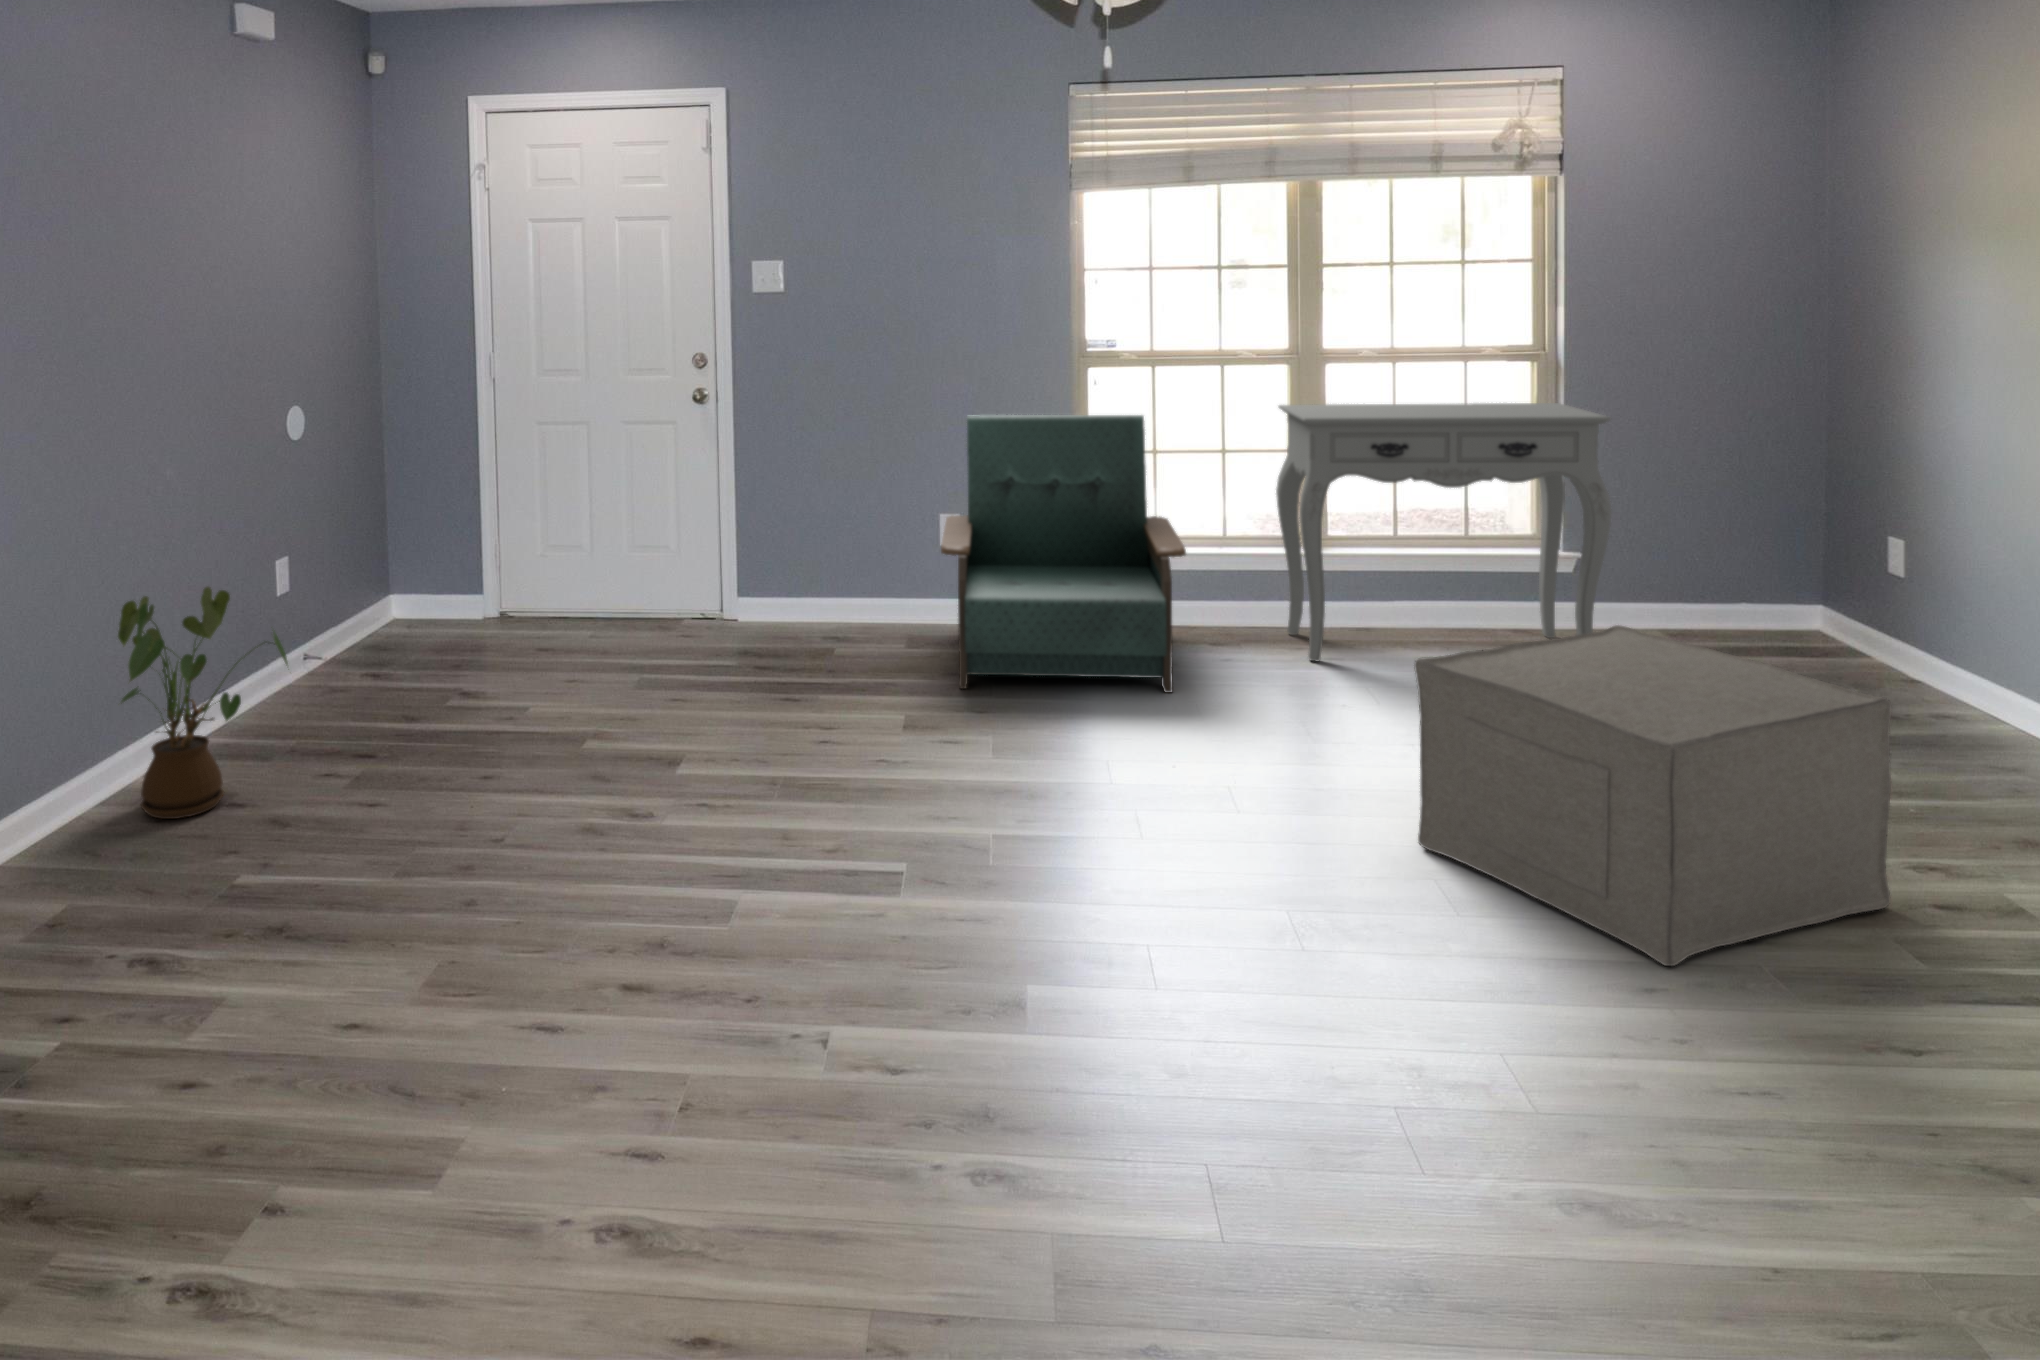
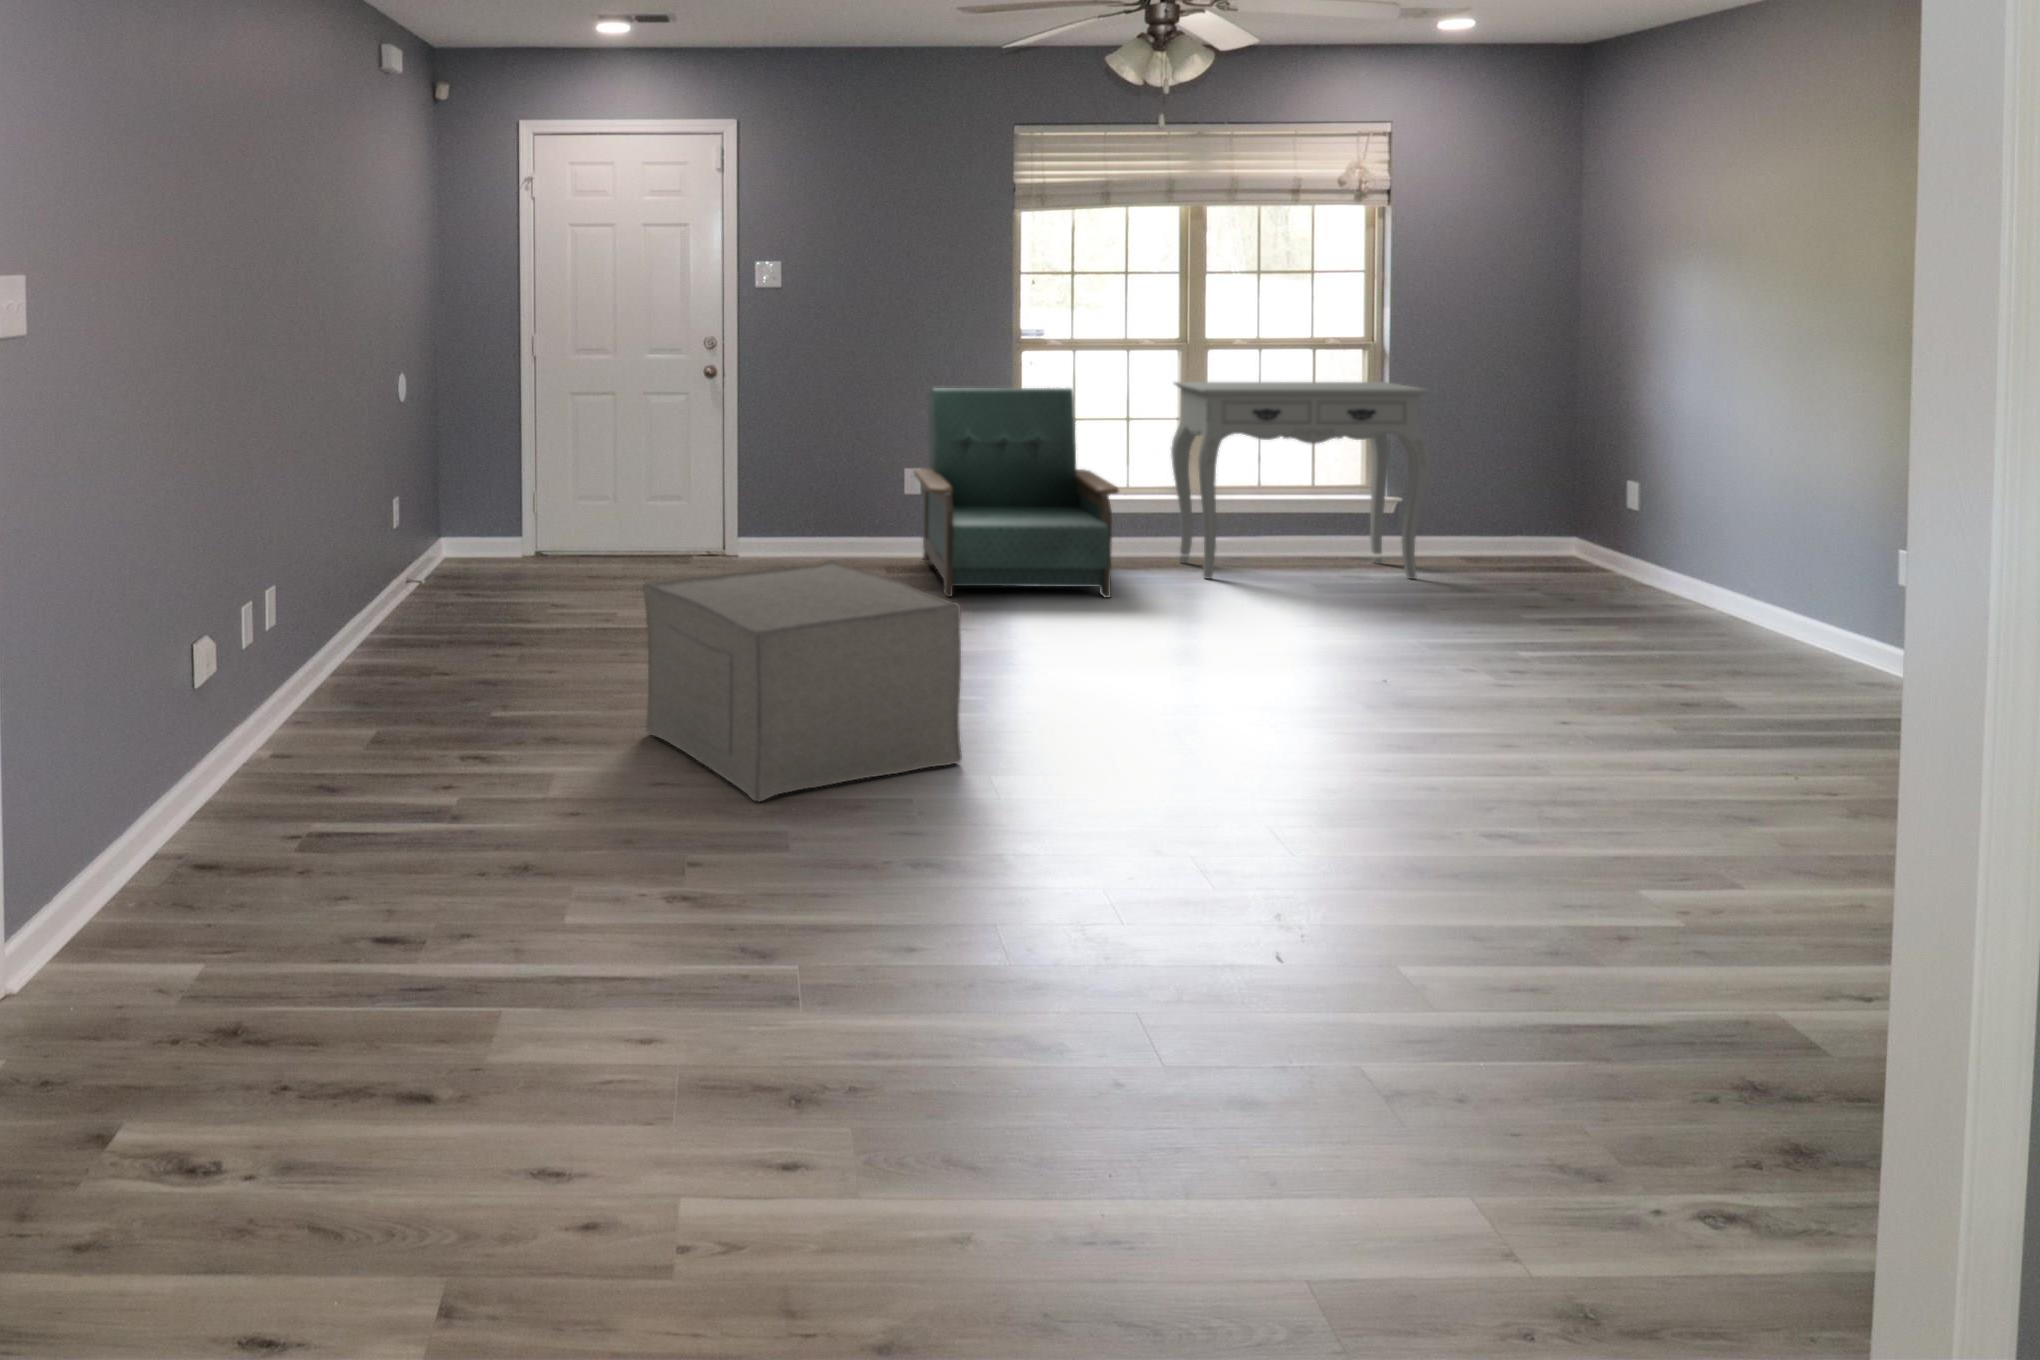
house plant: present [118,587,288,819] -> none [345,503,482,676]
ottoman: present [1414,625,1891,966] -> present [643,560,962,801]

